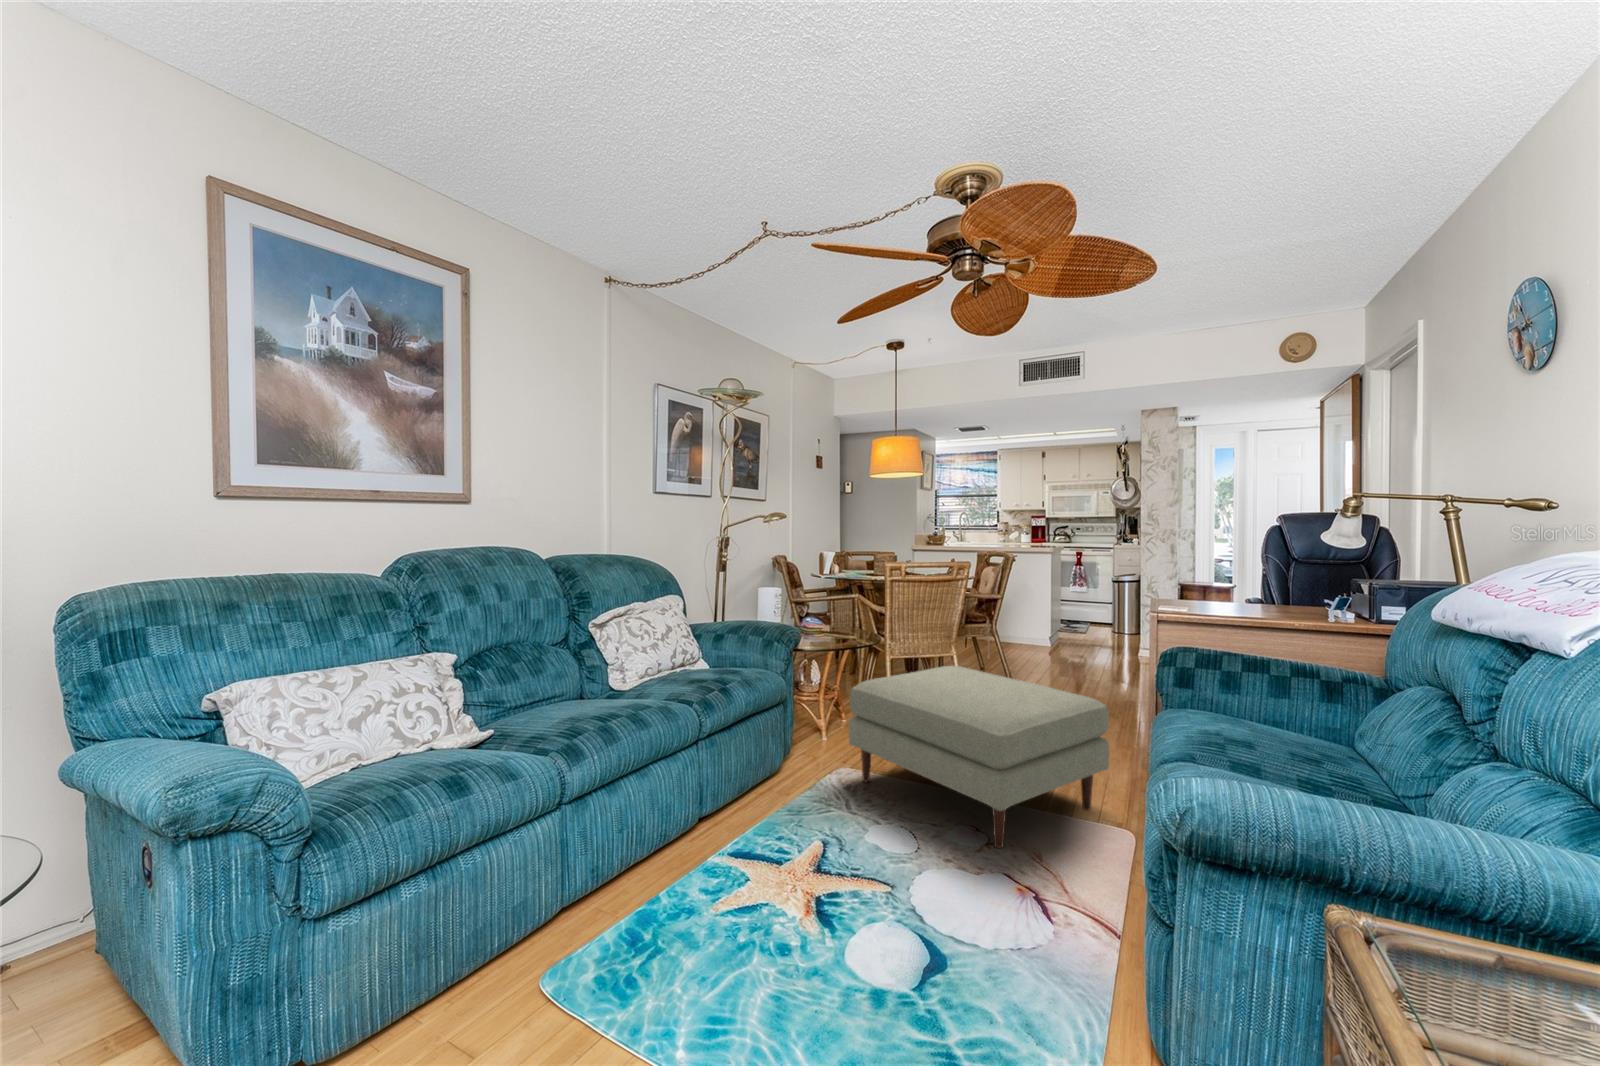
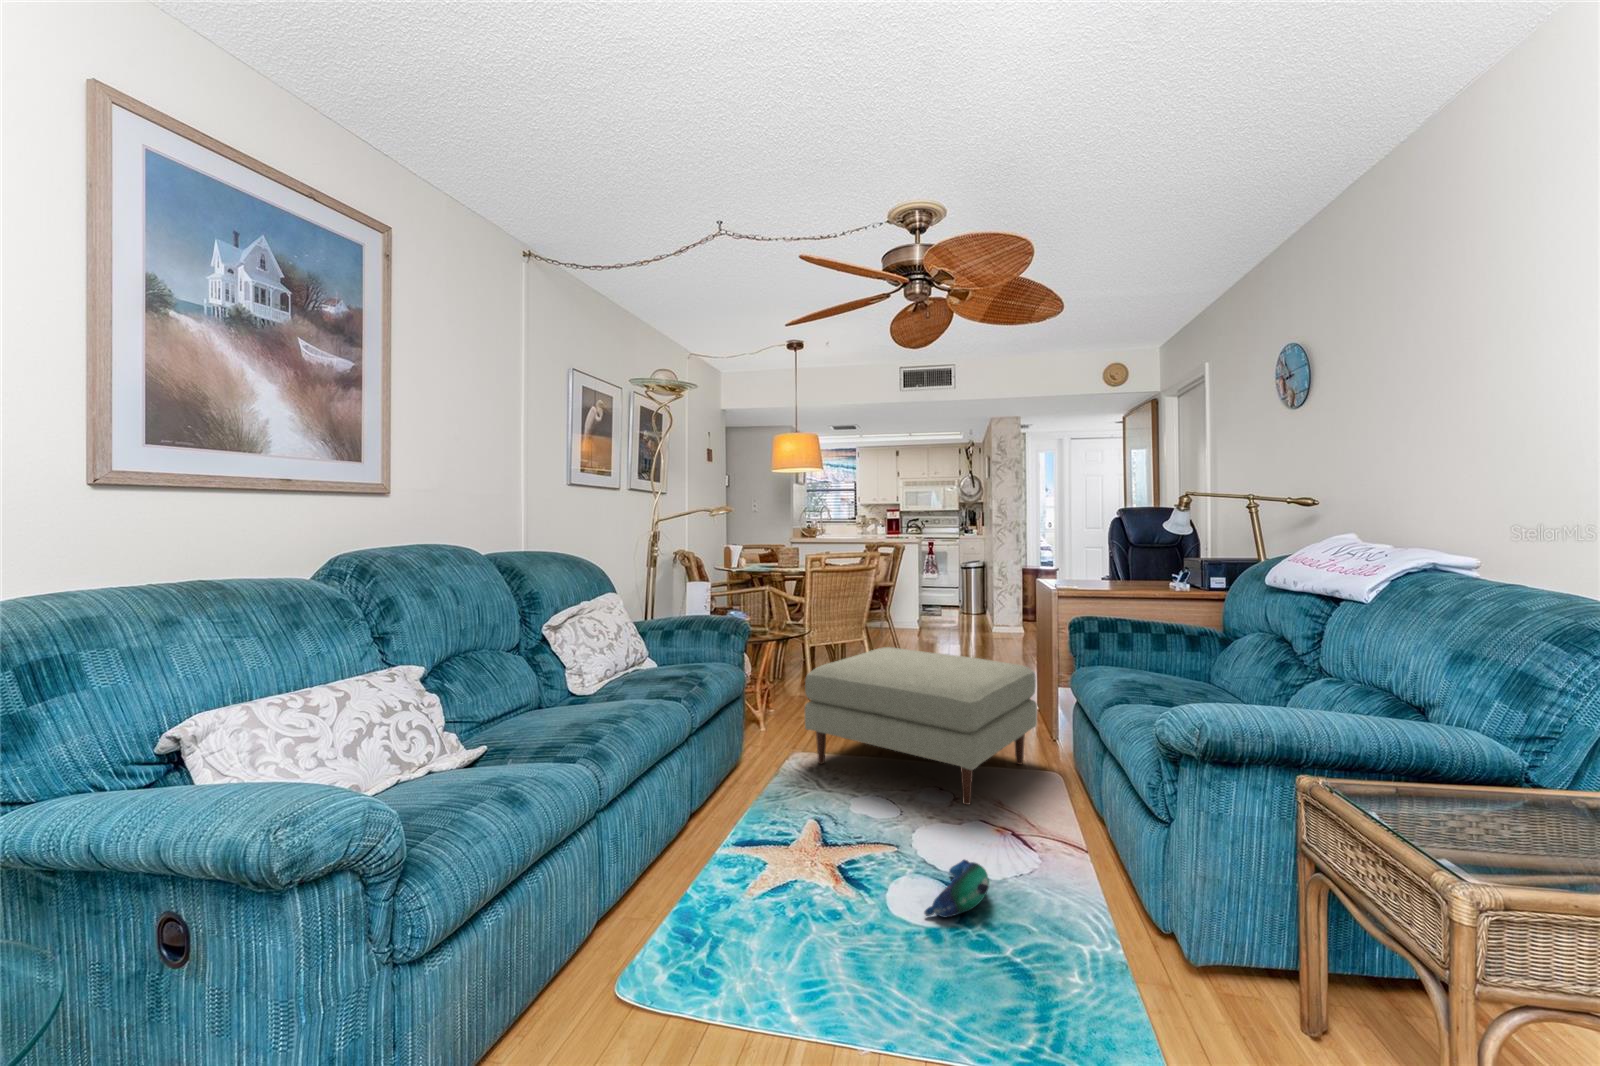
plush toy: none [877,911,963,975] -> present [925,860,989,917]

